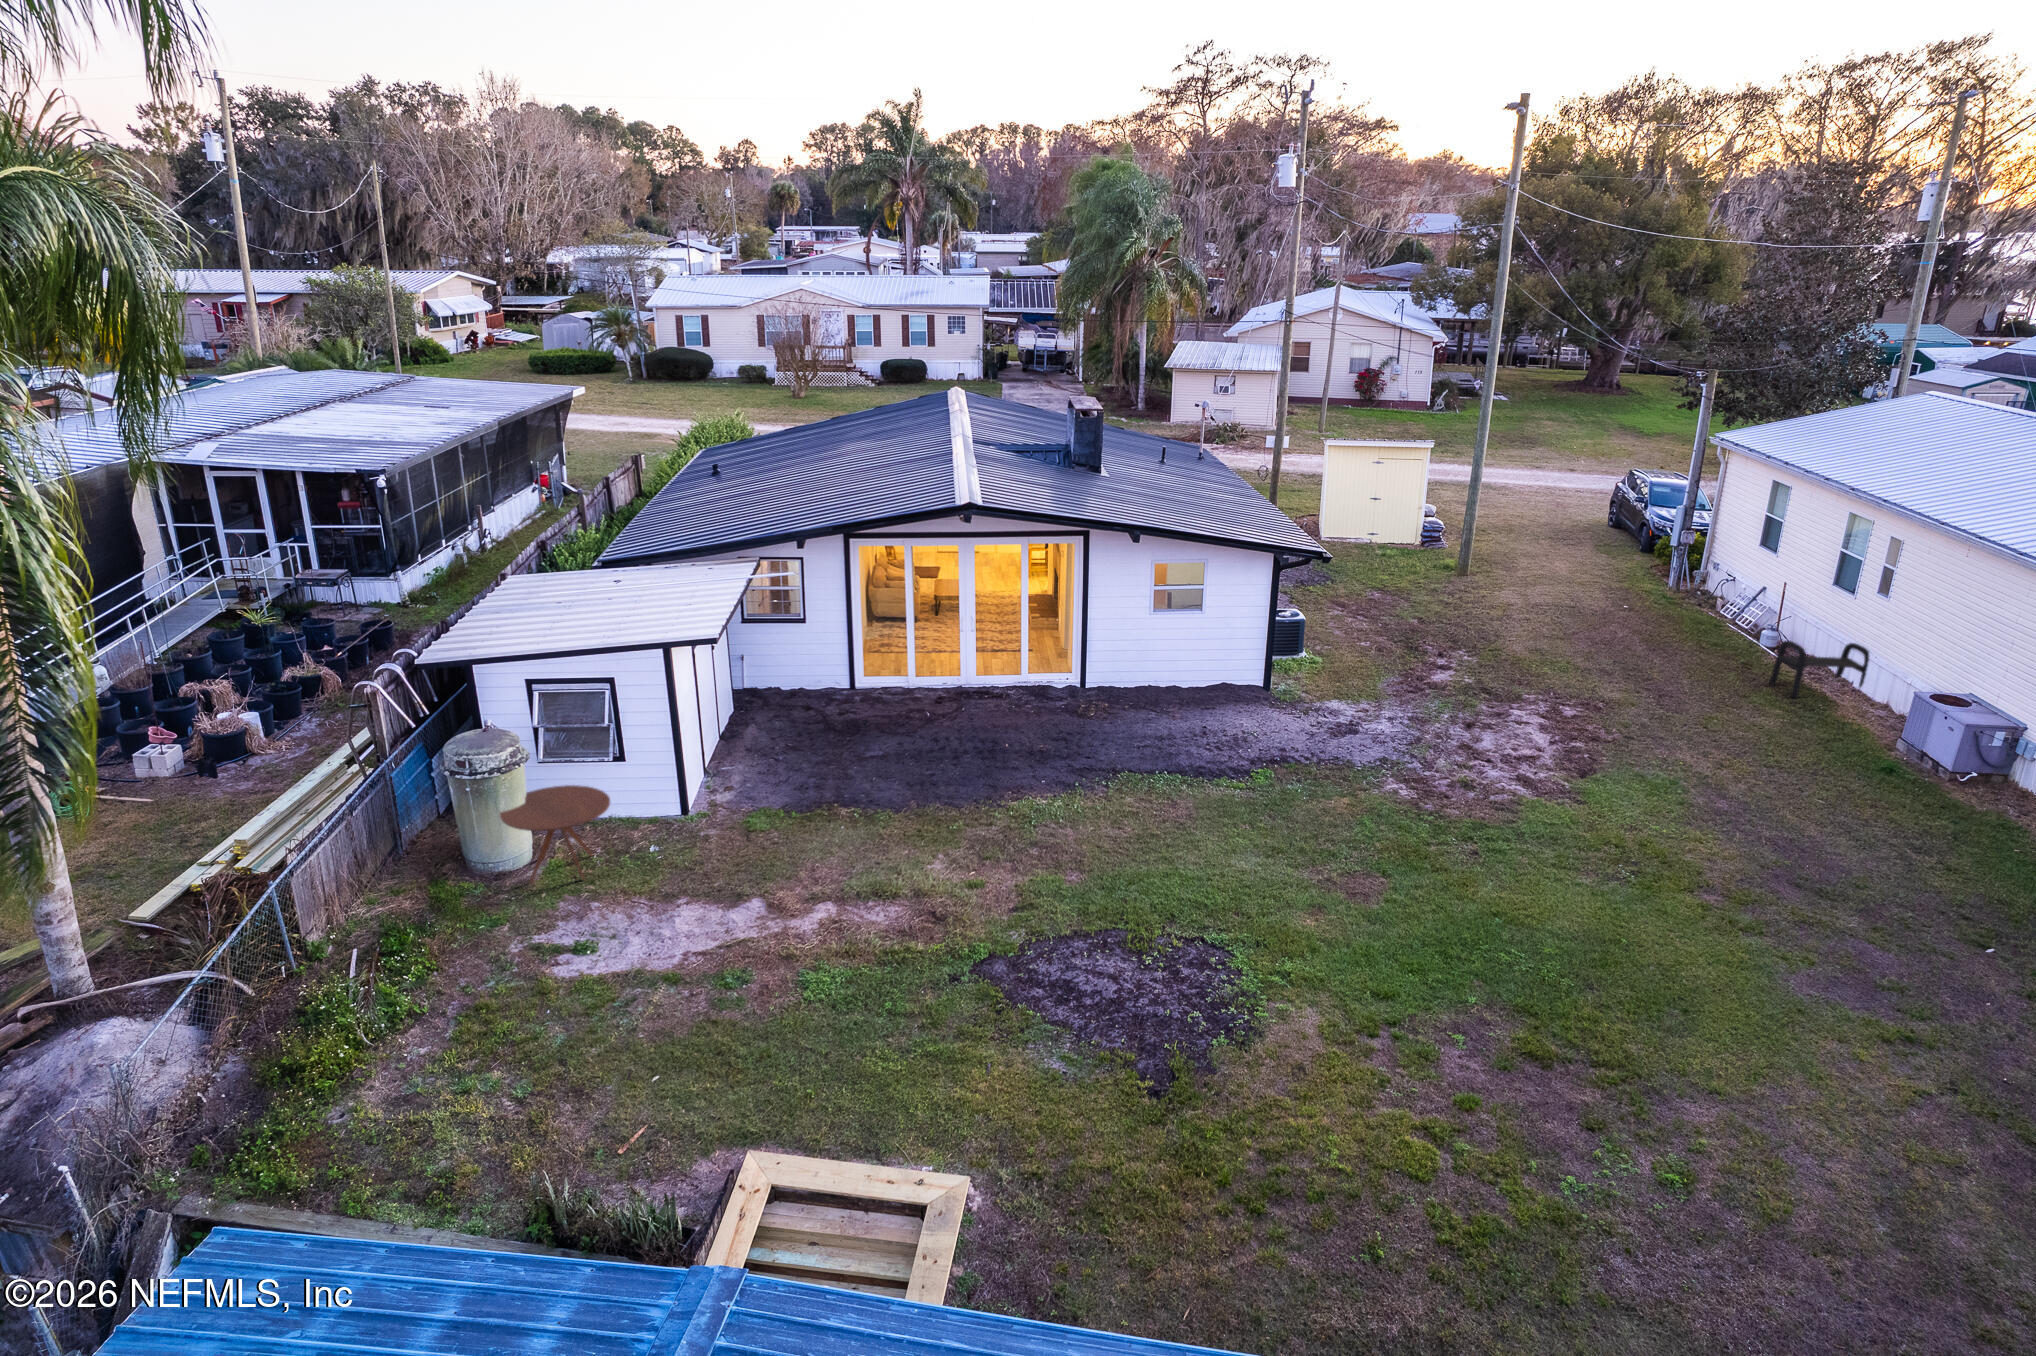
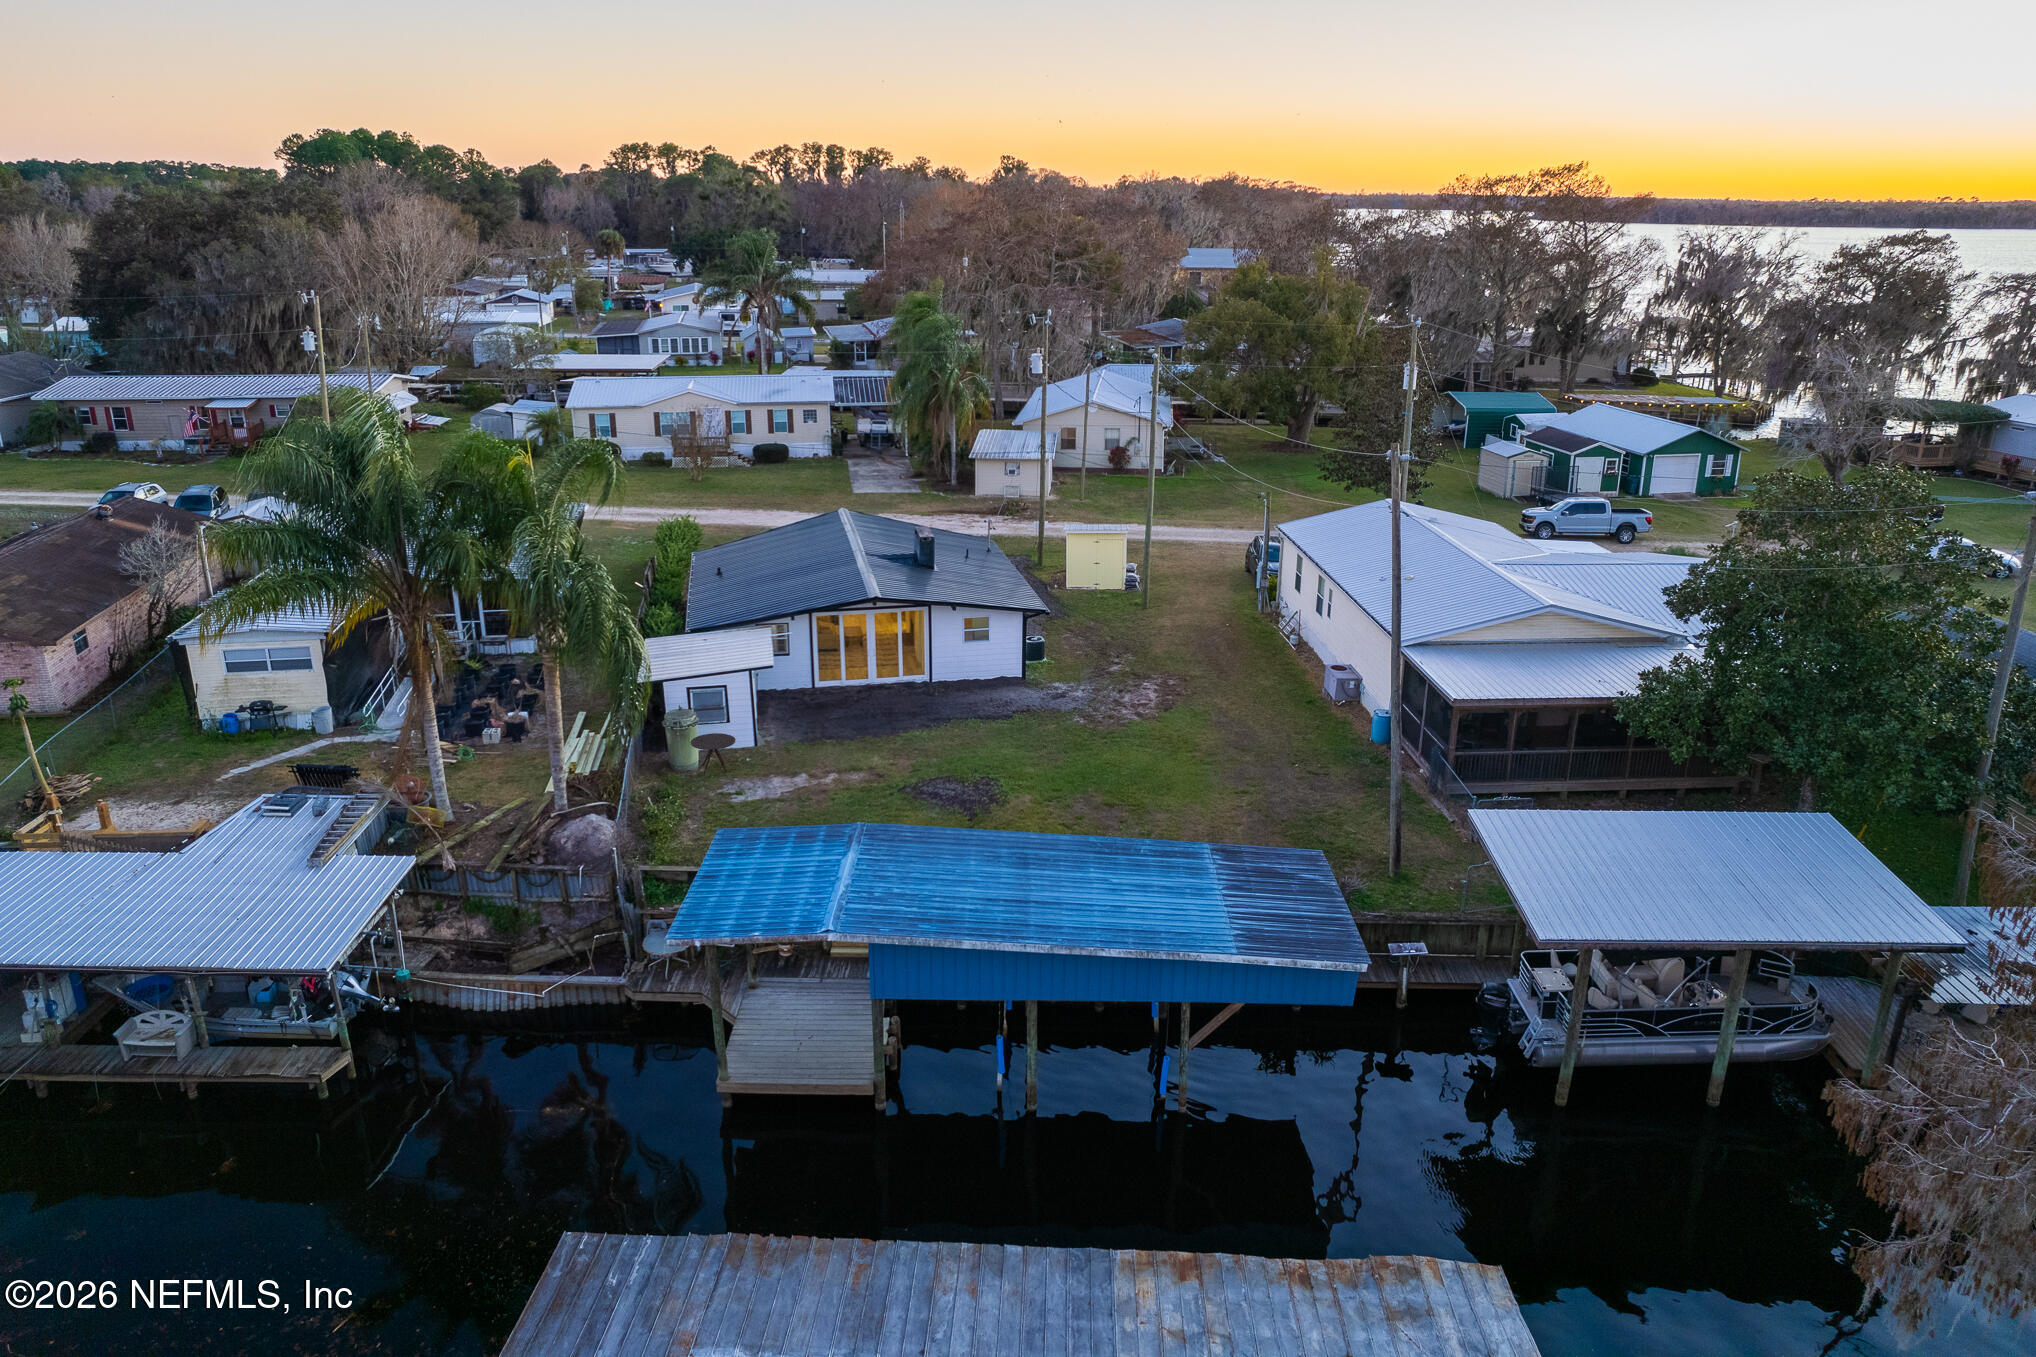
bench: present [1770,641,1869,698] -> none [1278,642,1319,671]

